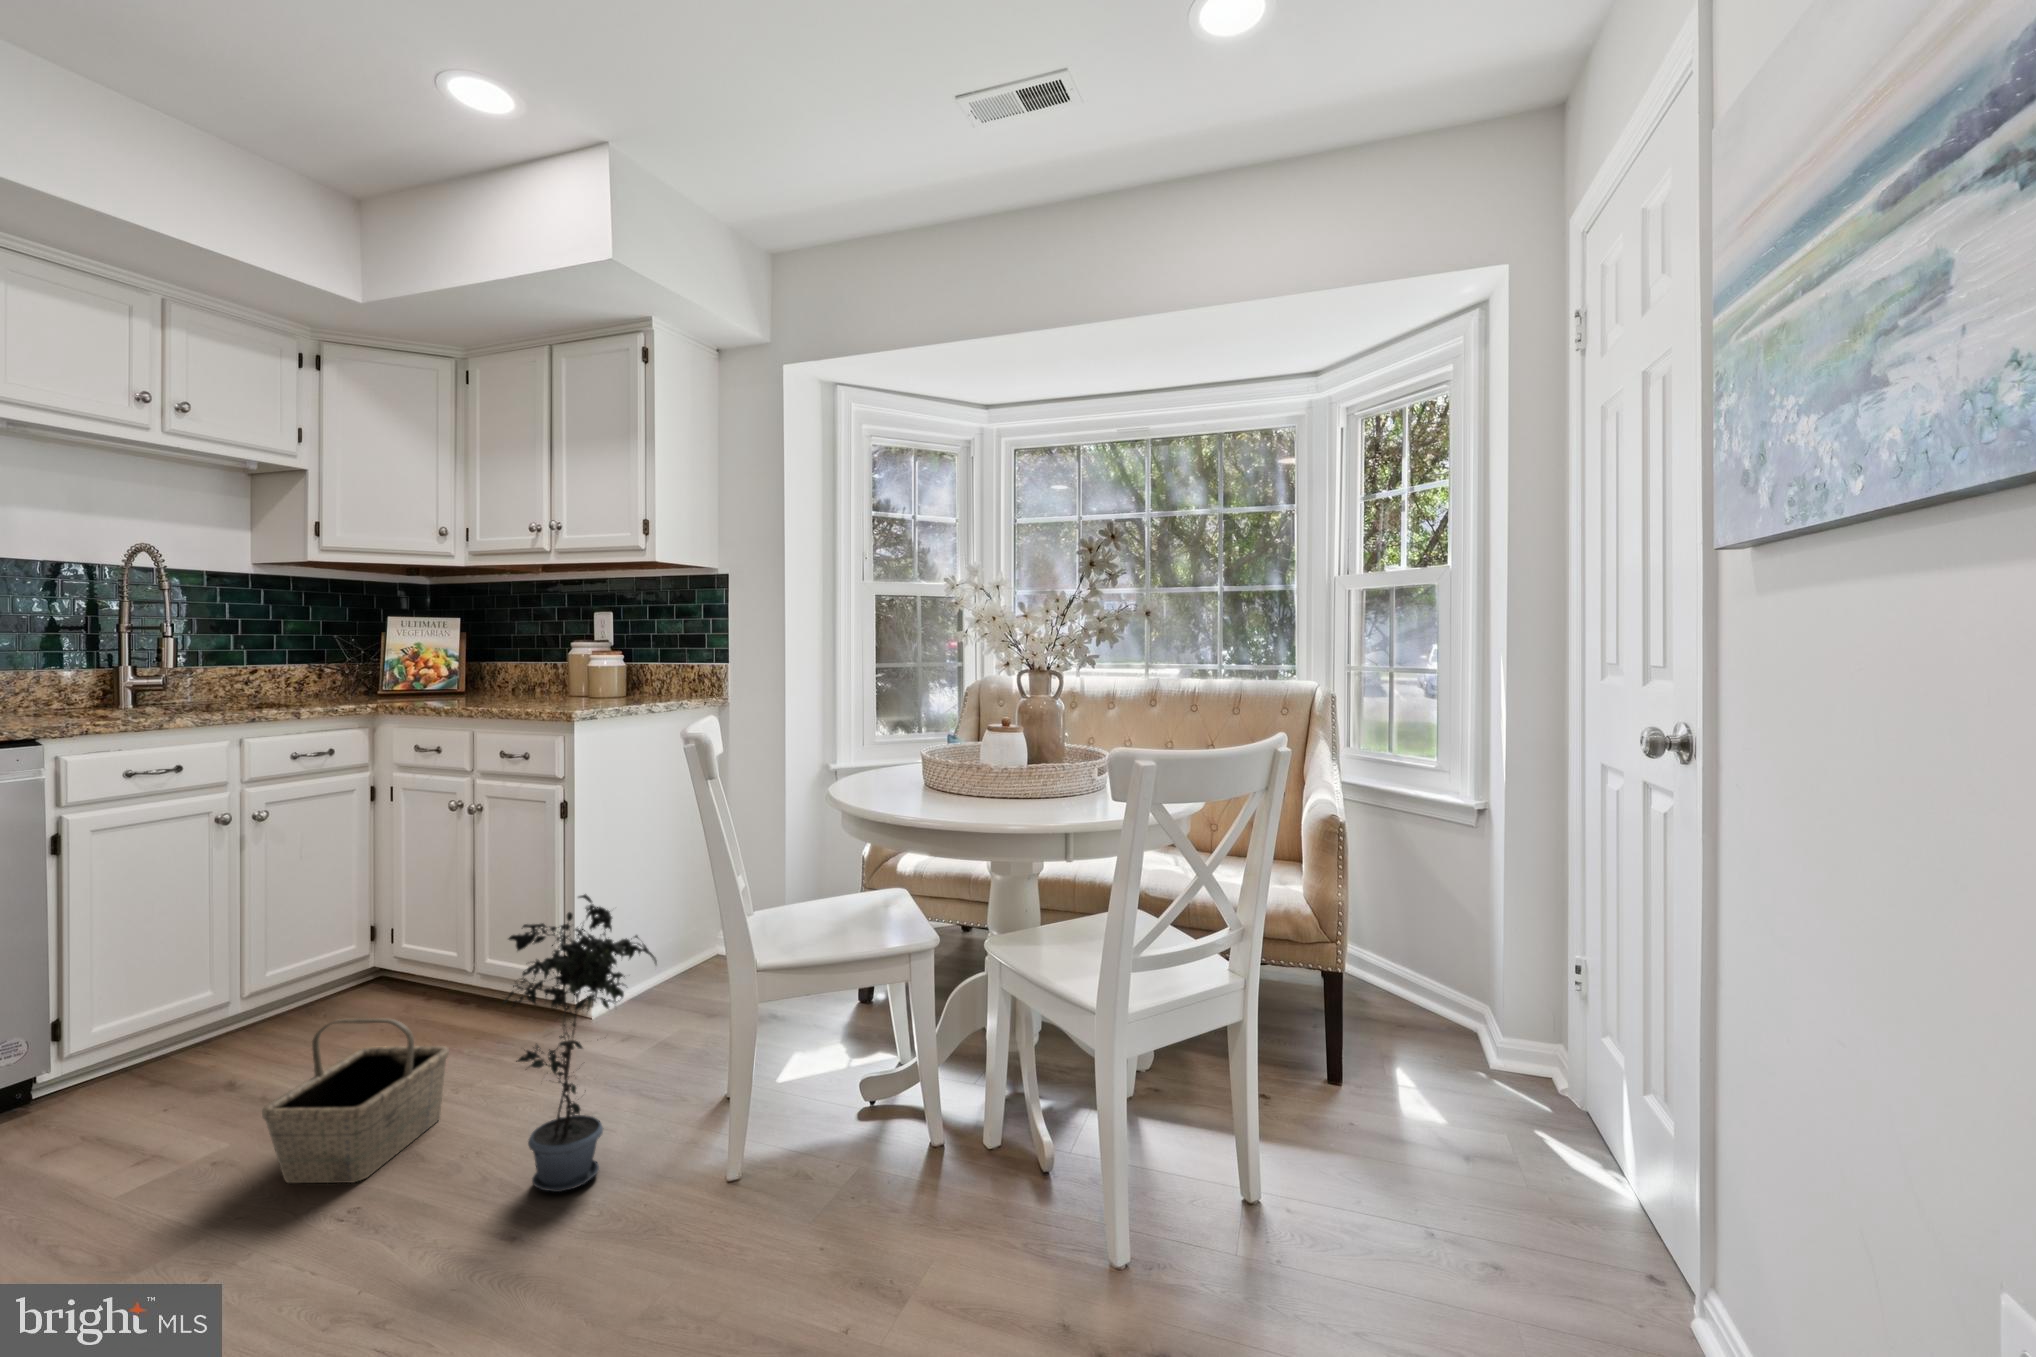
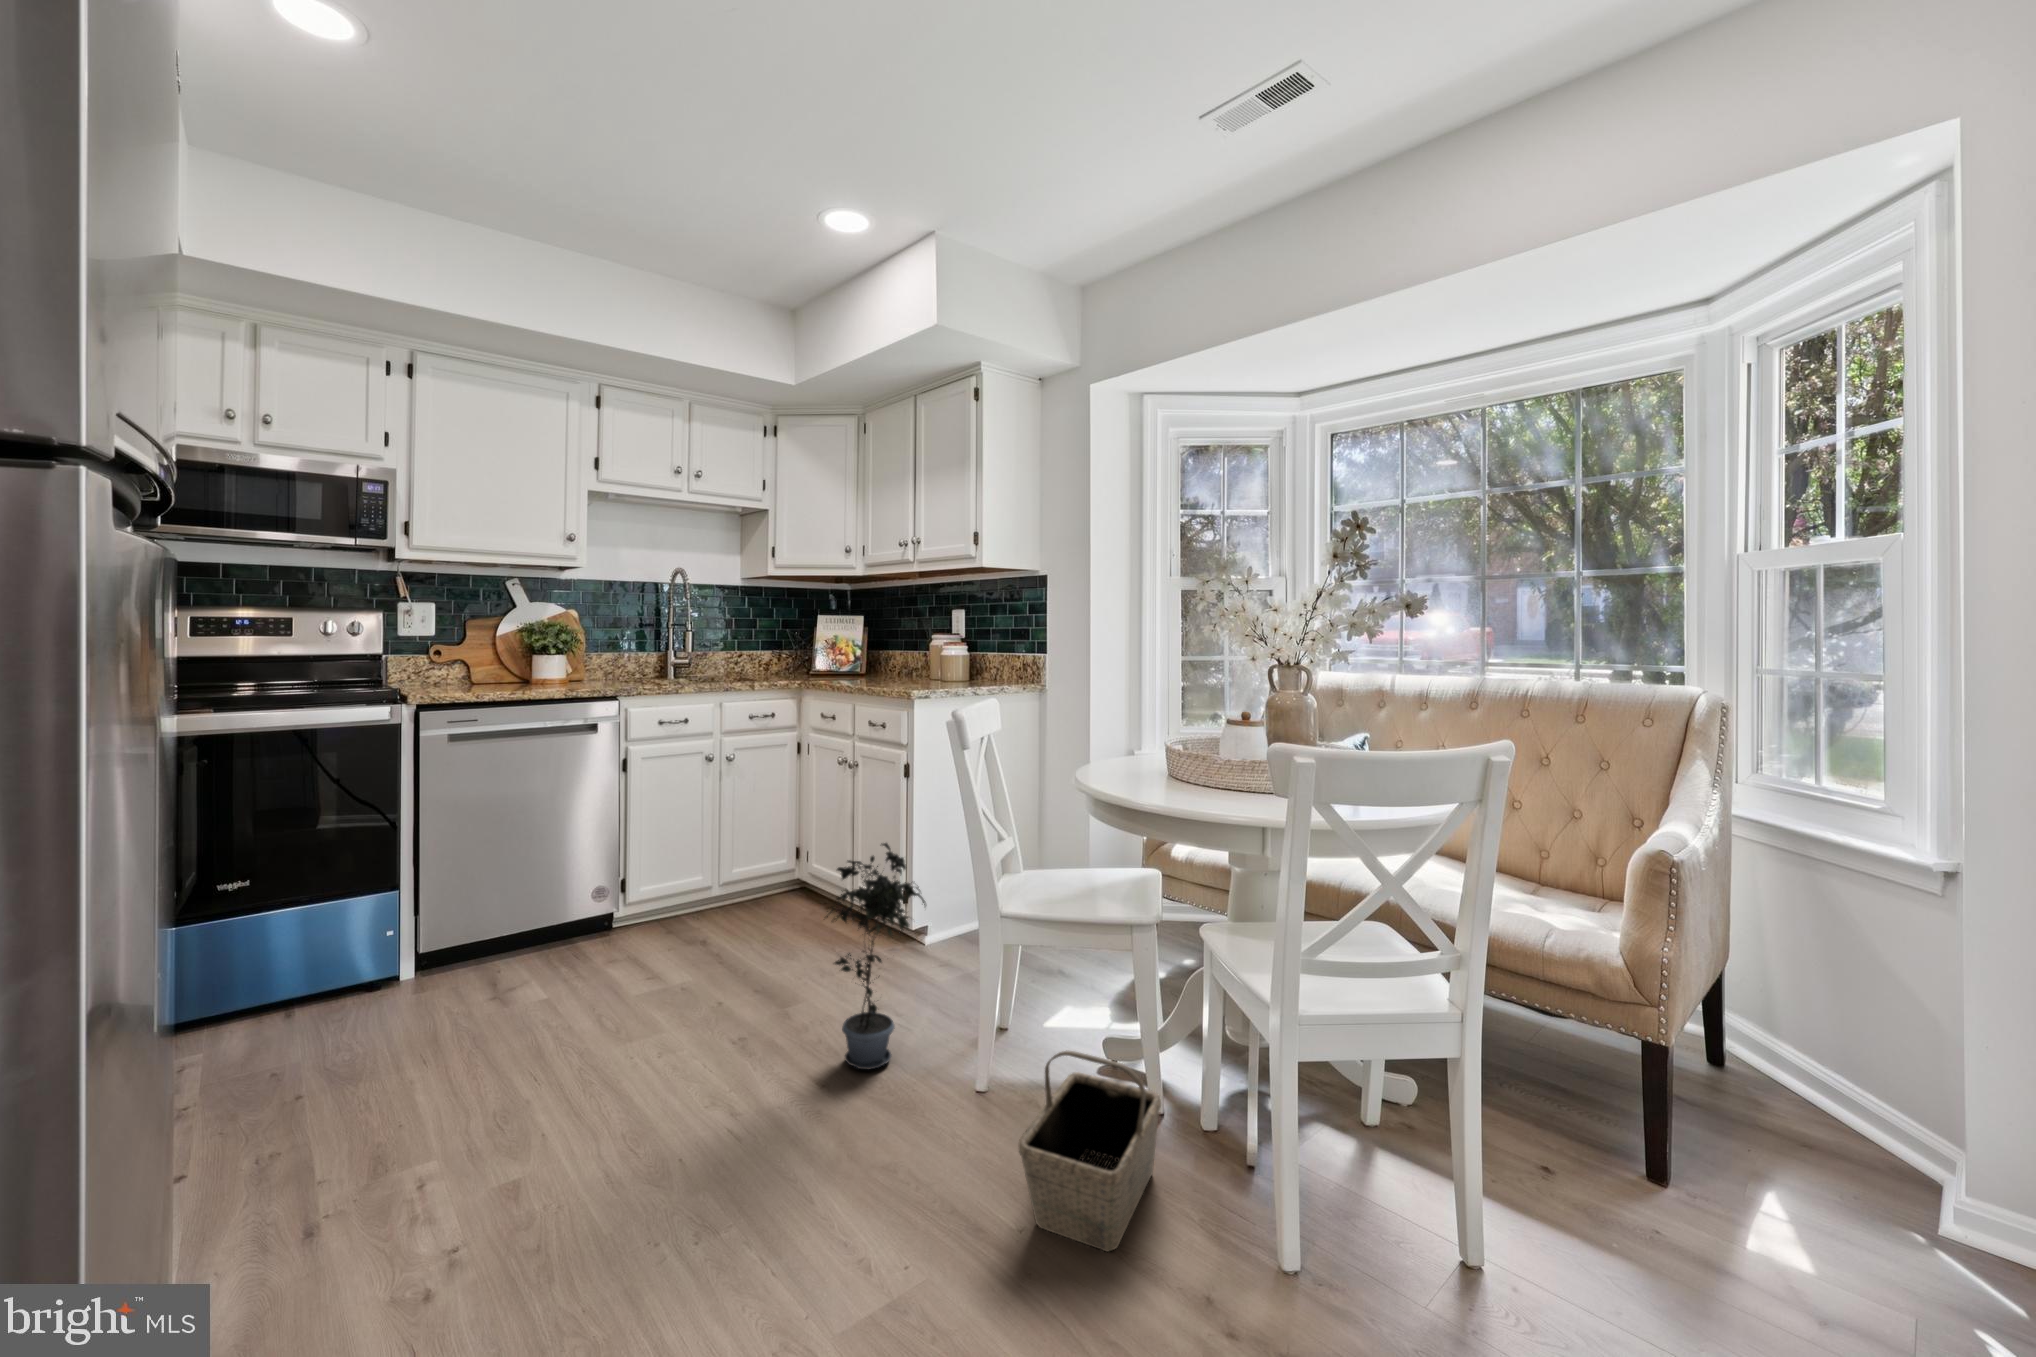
basket: present [262,1018,449,1183] -> present [1019,1051,1161,1252]

